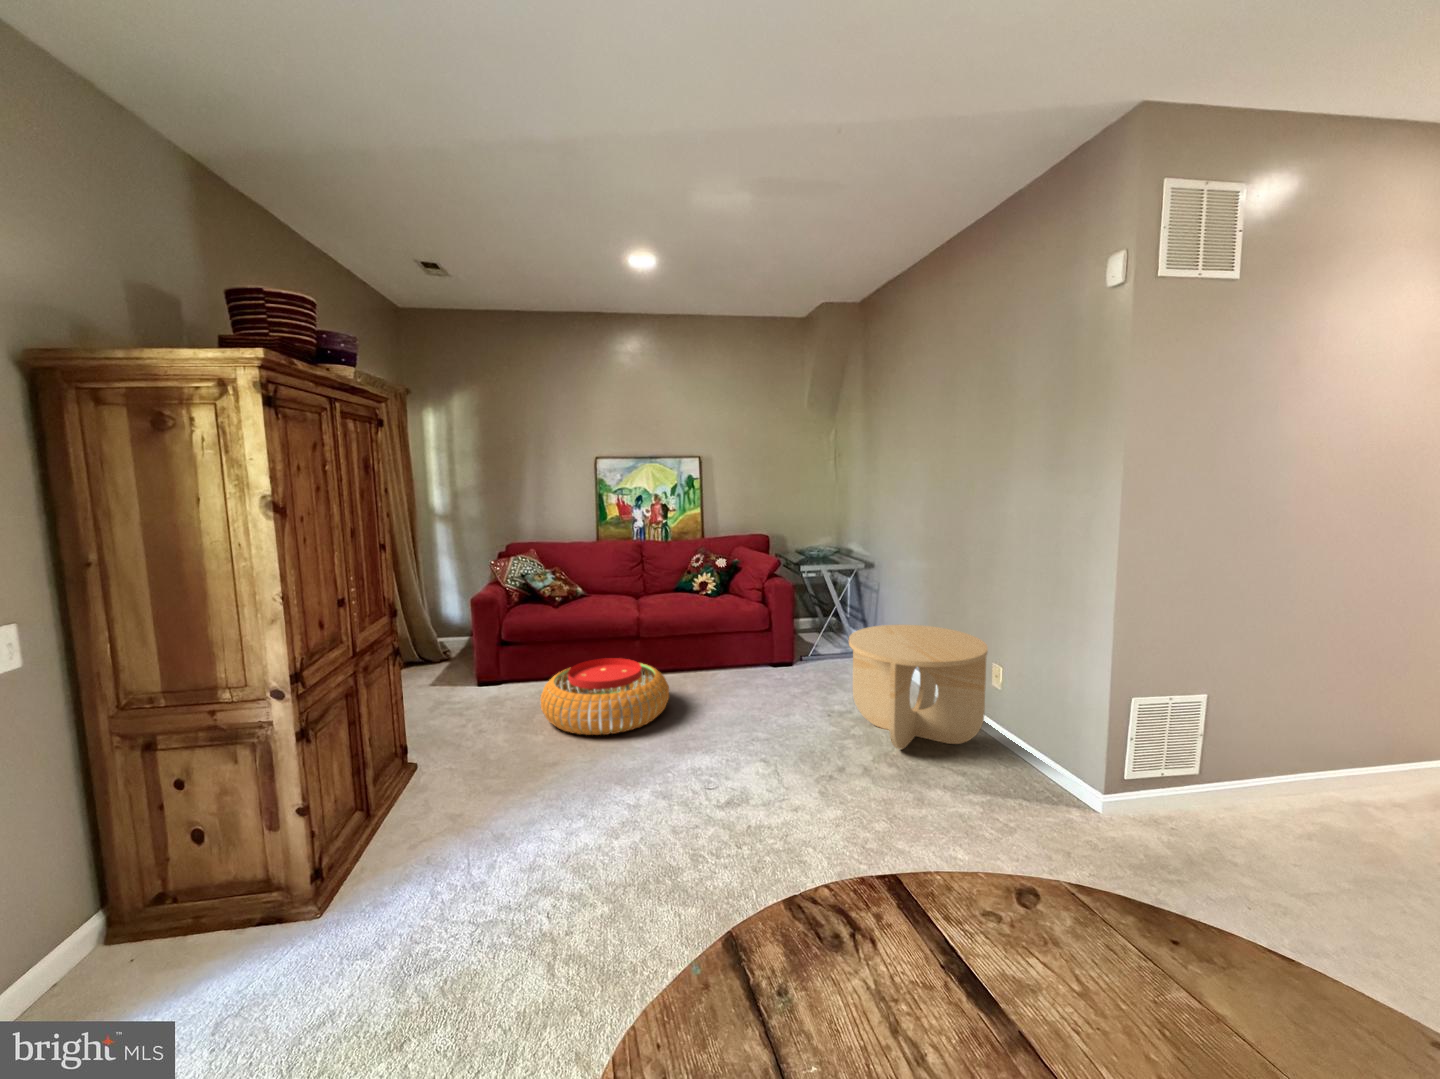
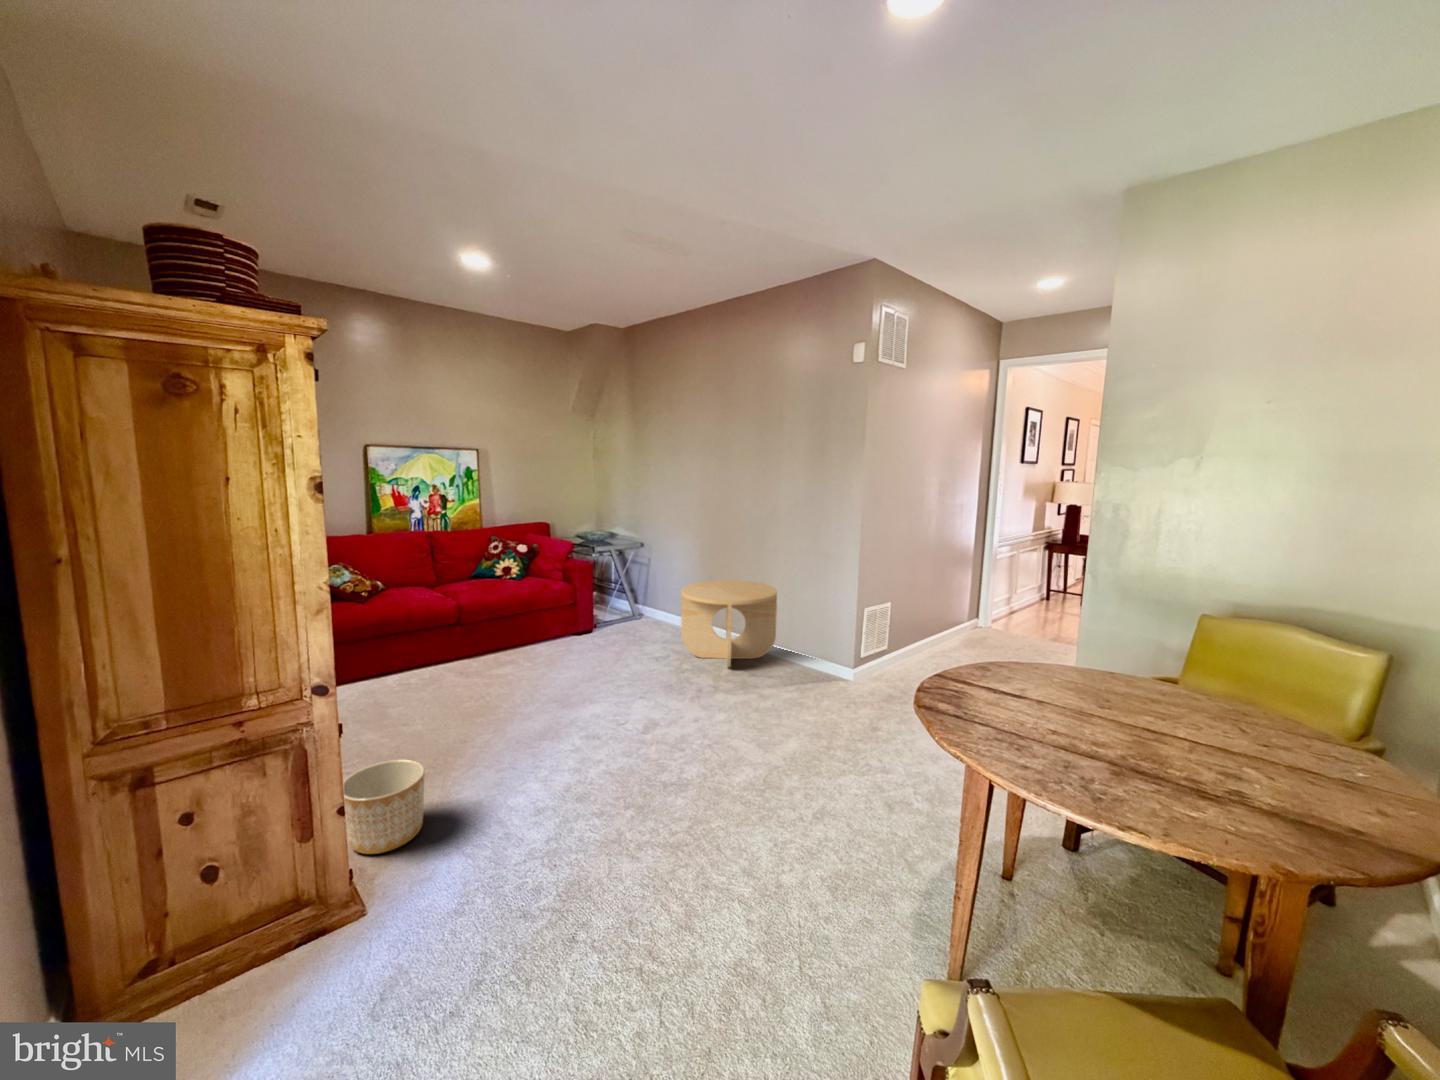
pouf: present [541,658,669,735] -> none [399,640,533,715]
planter: none [357,770,438,861] -> present [344,760,425,854]

